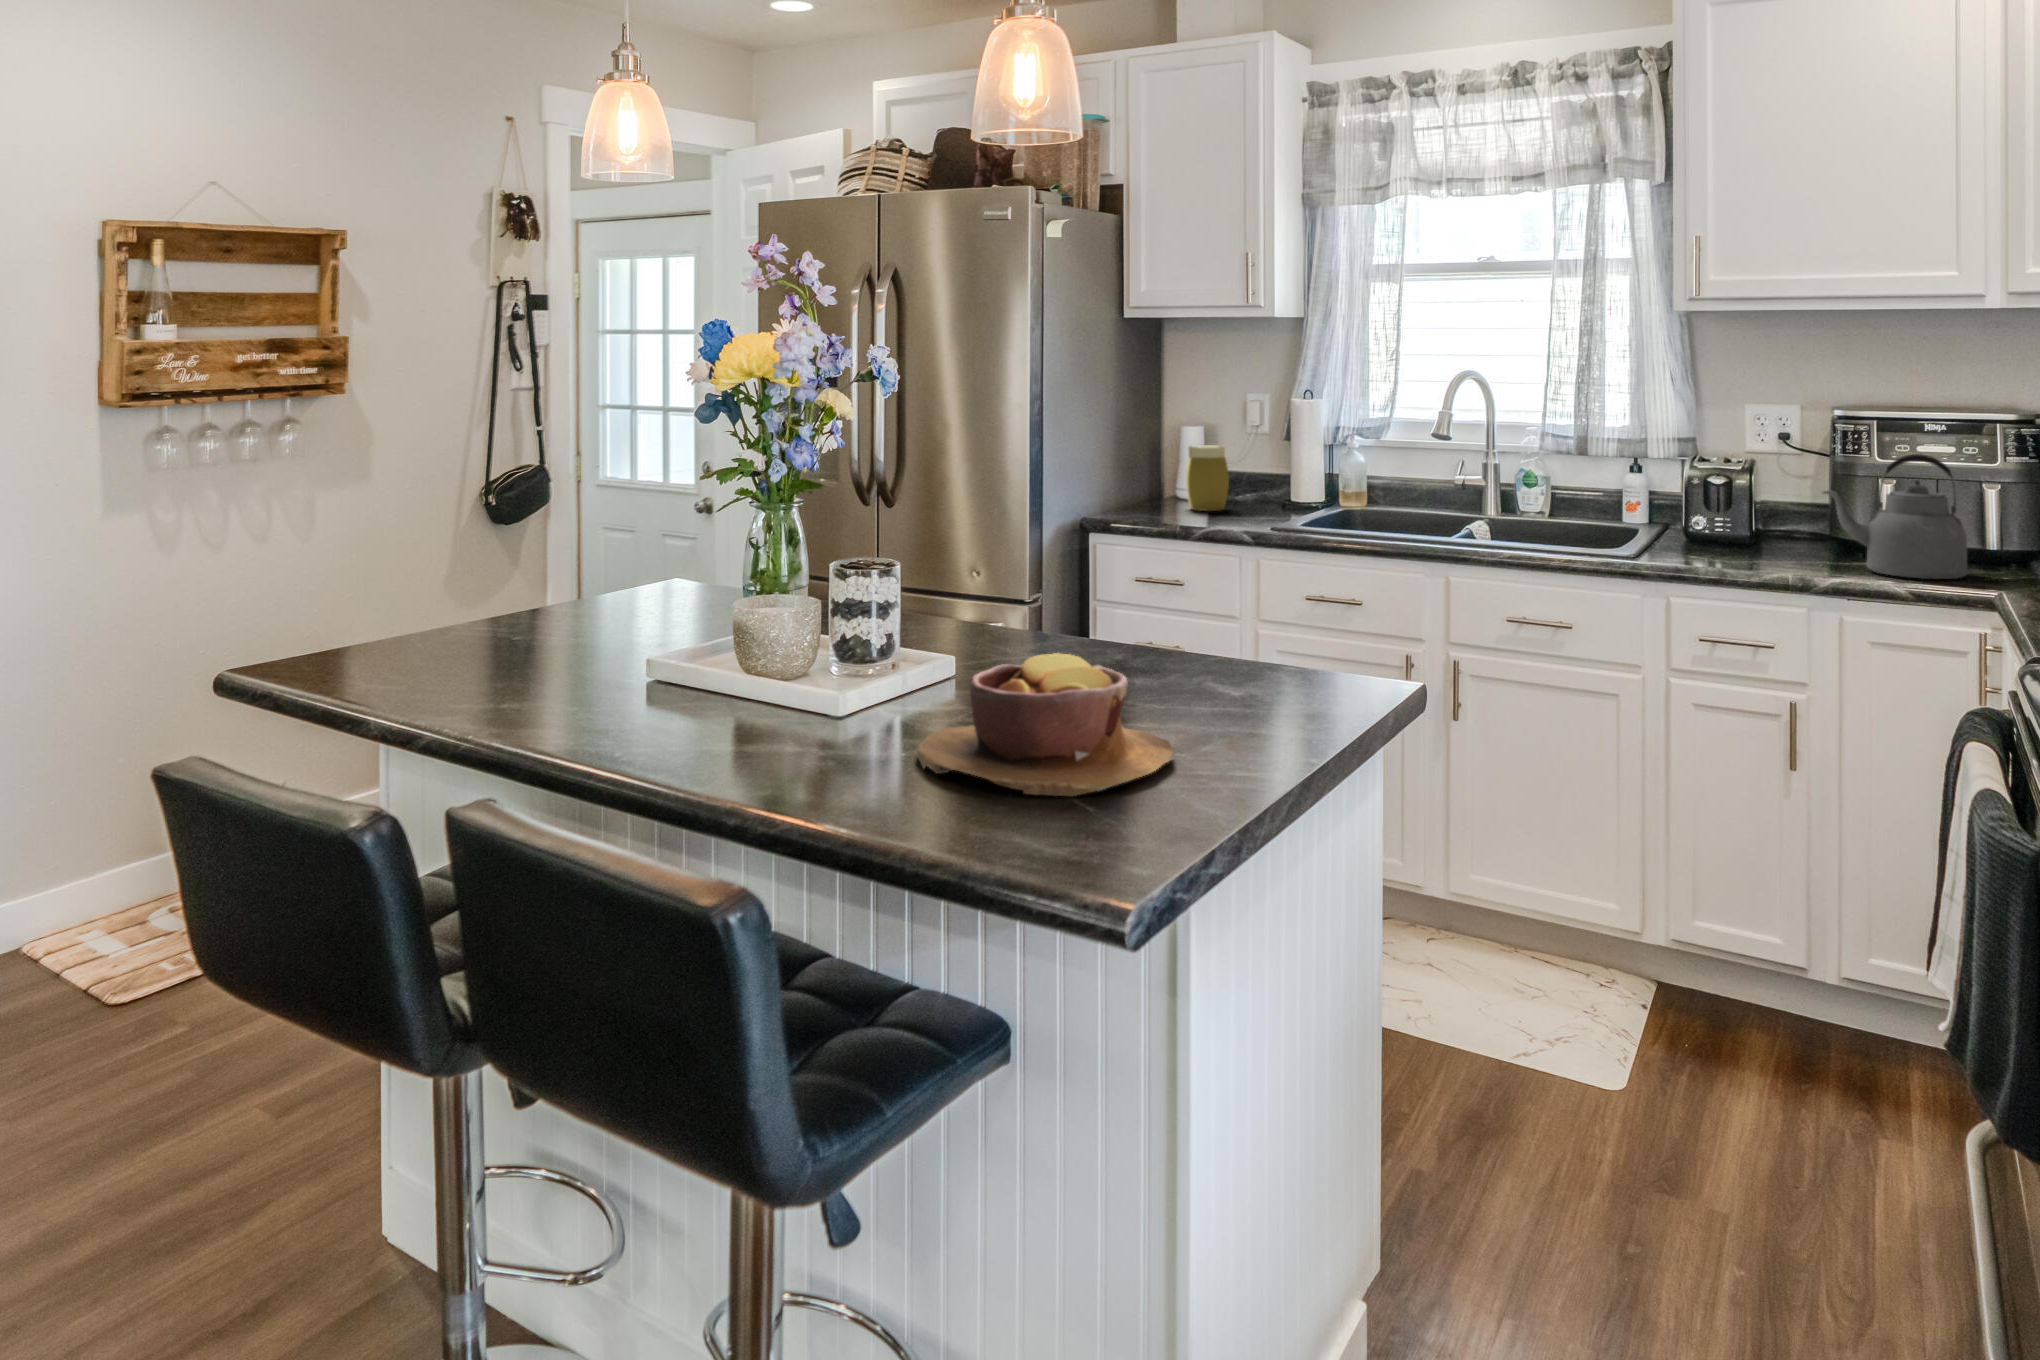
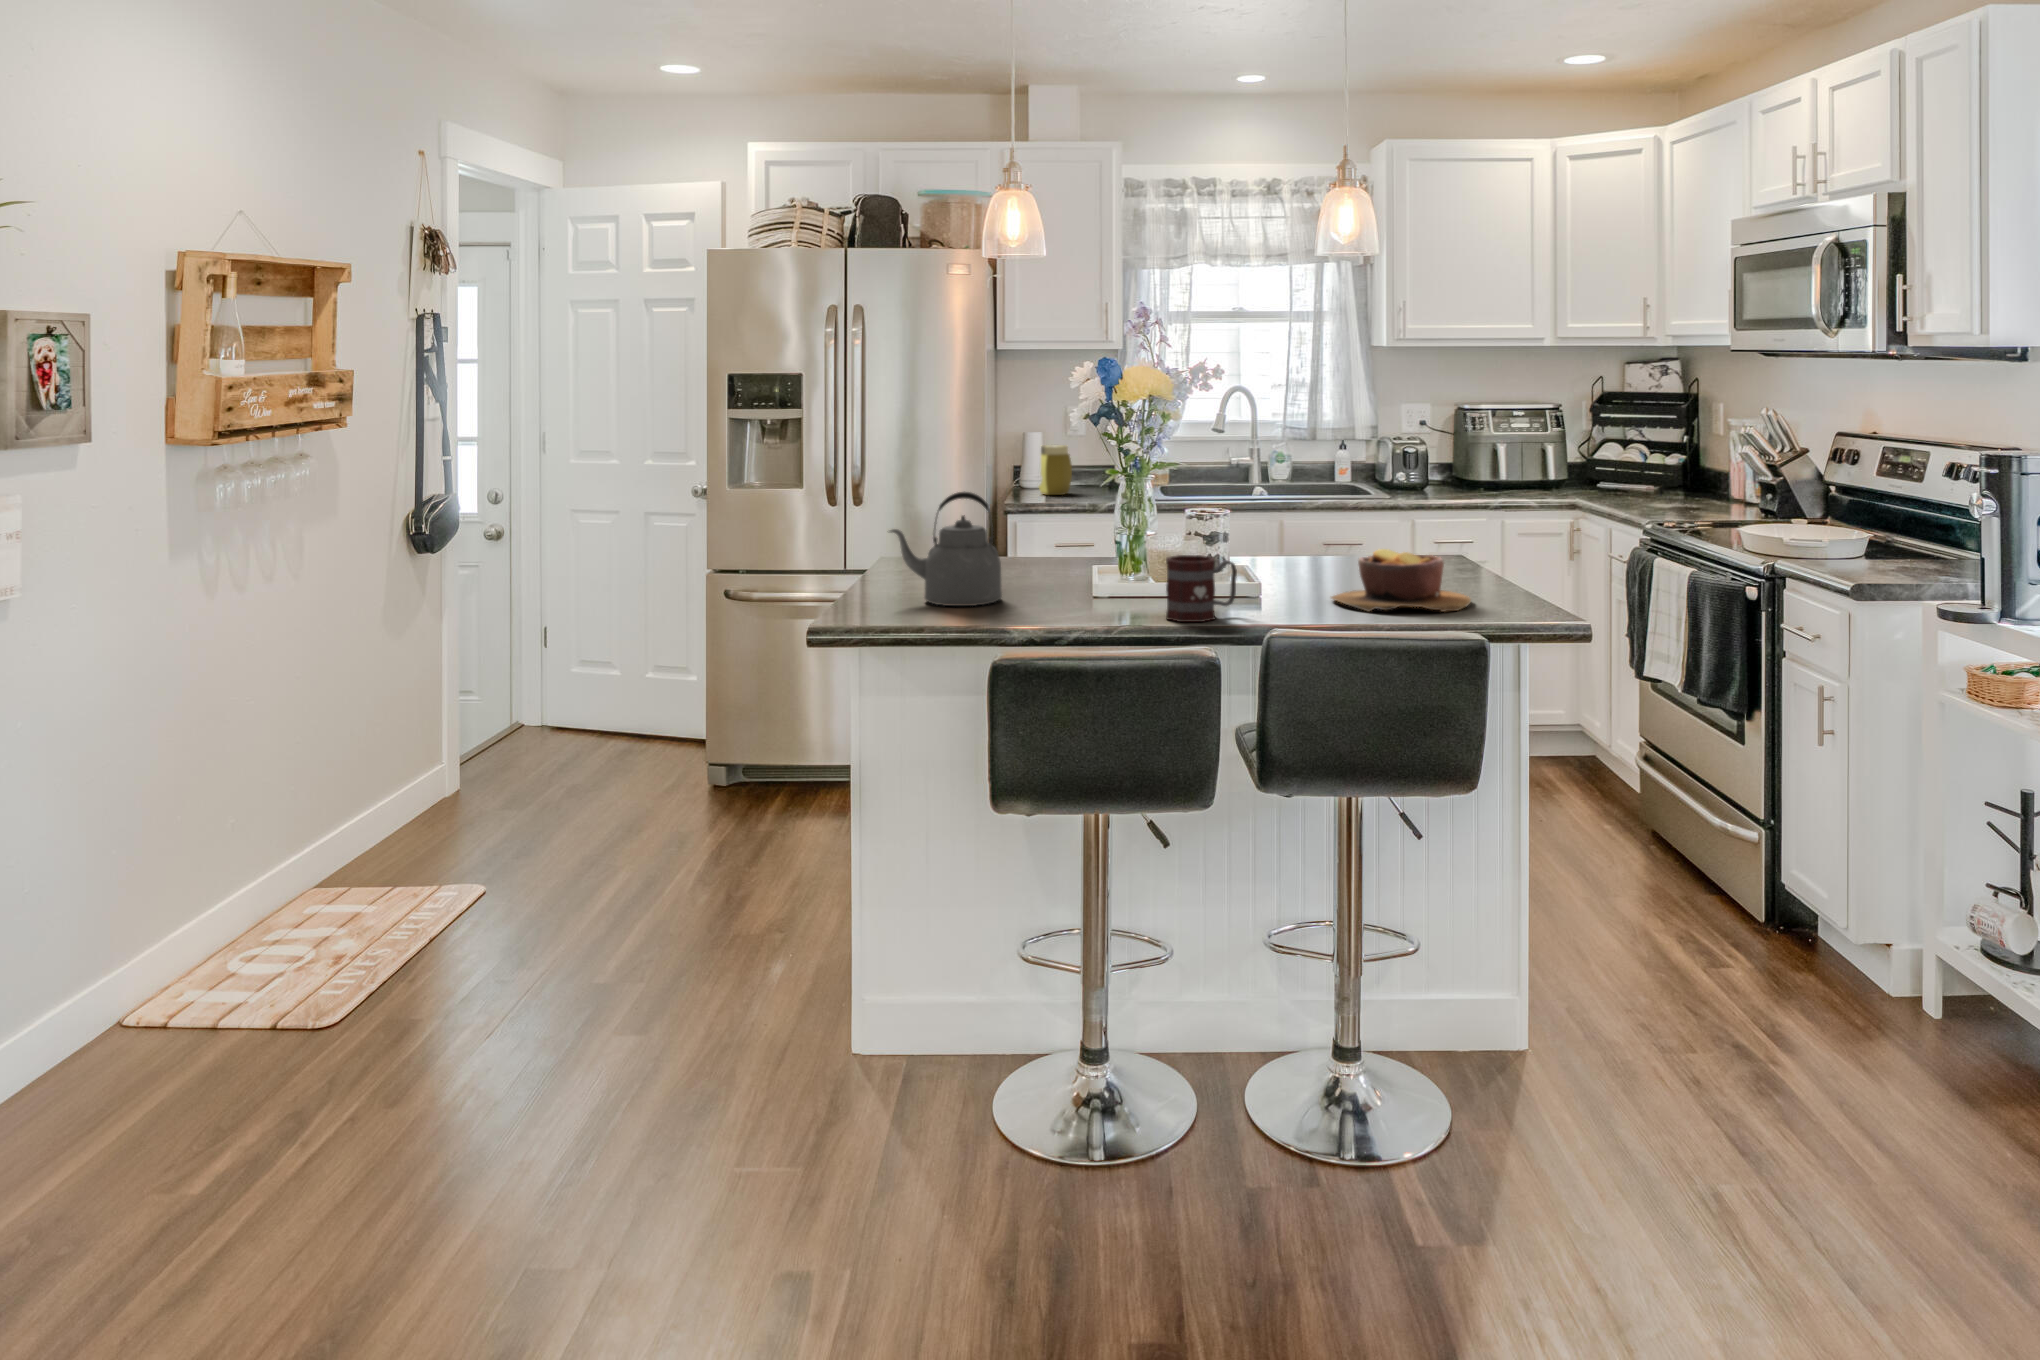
kettle: present [1822,454,1968,579] -> present [890,491,1002,606]
mug: none [615,626,736,743] -> present [1166,555,1237,622]

